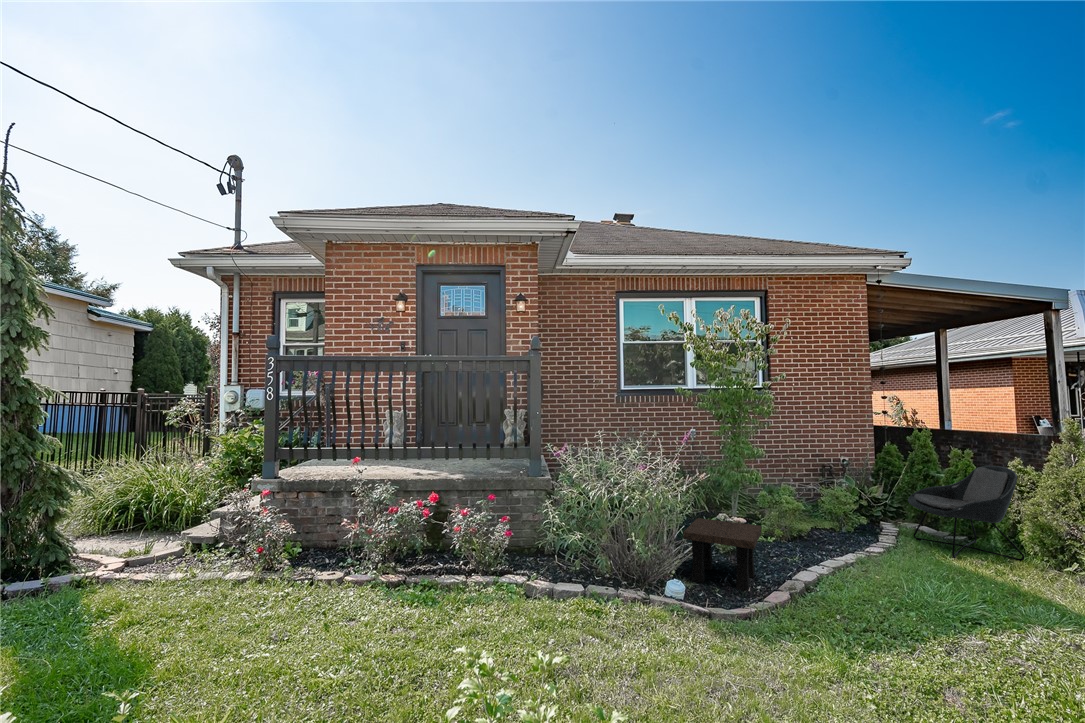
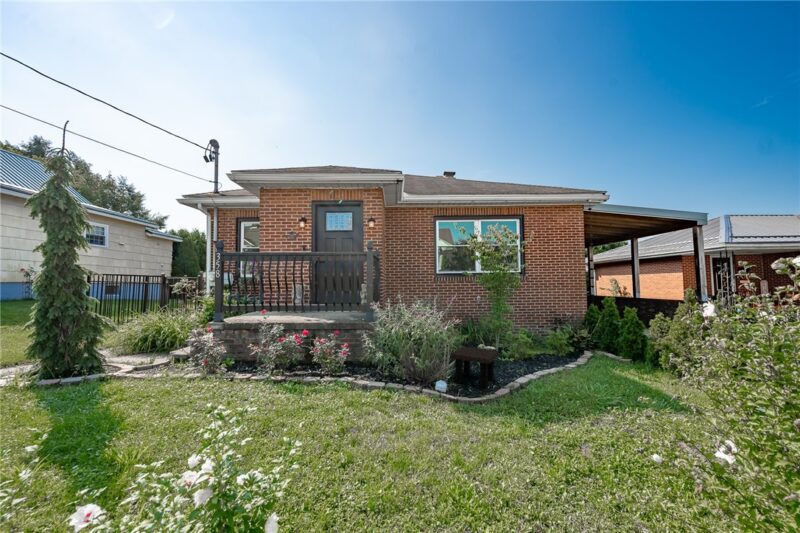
lounge chair: present [908,466,1024,561] -> none [596,317,664,375]

